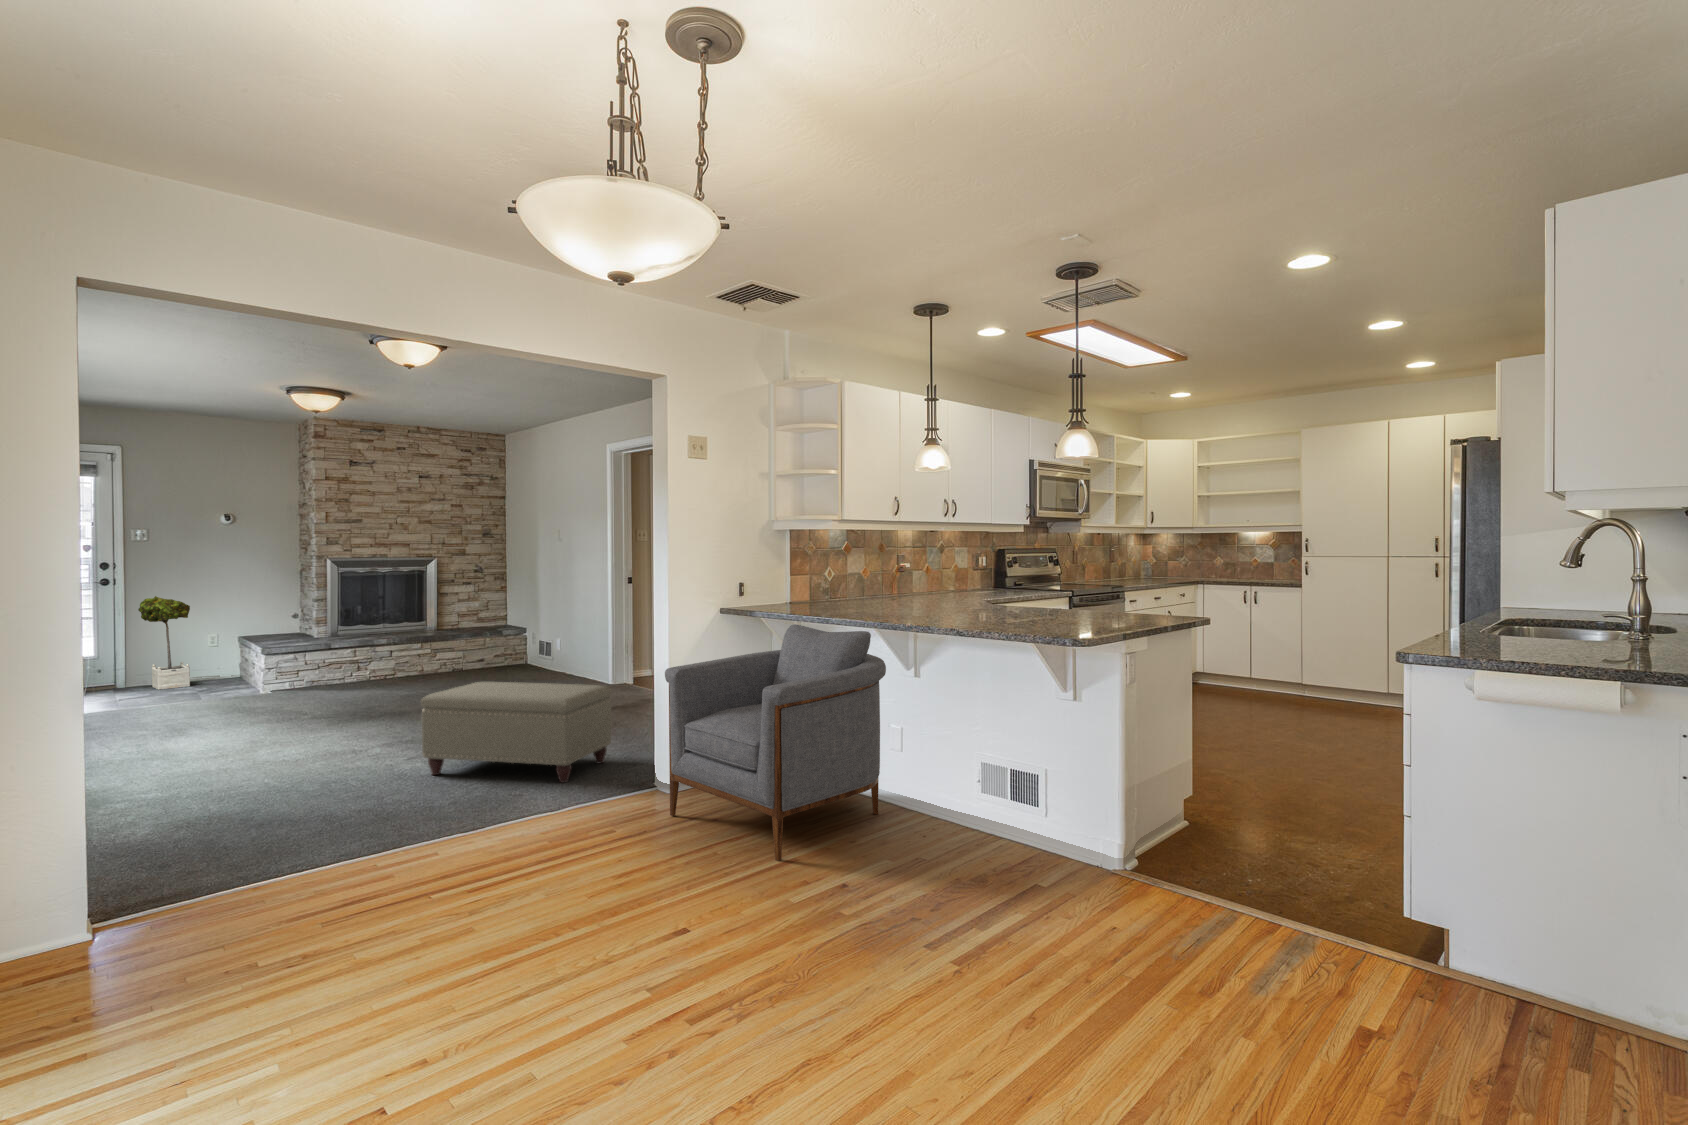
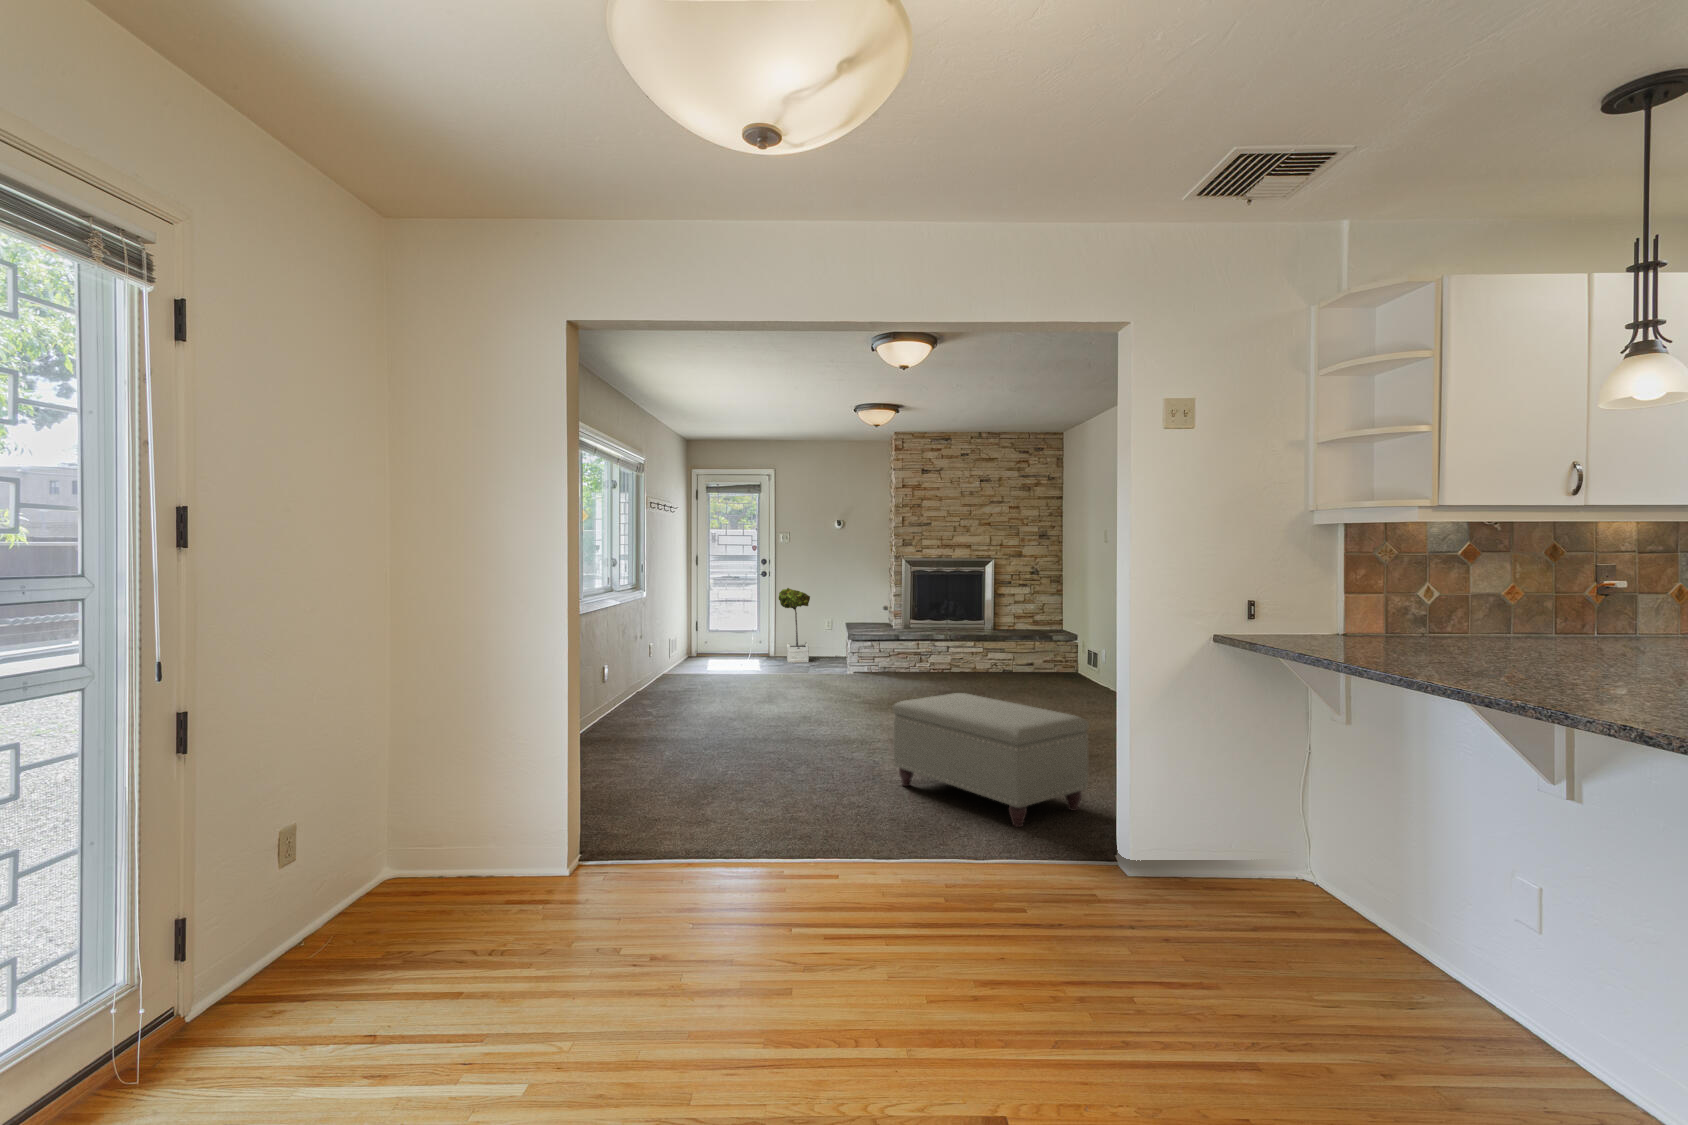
armchair: present [665,624,886,861] -> none [1105,669,1487,1059]

